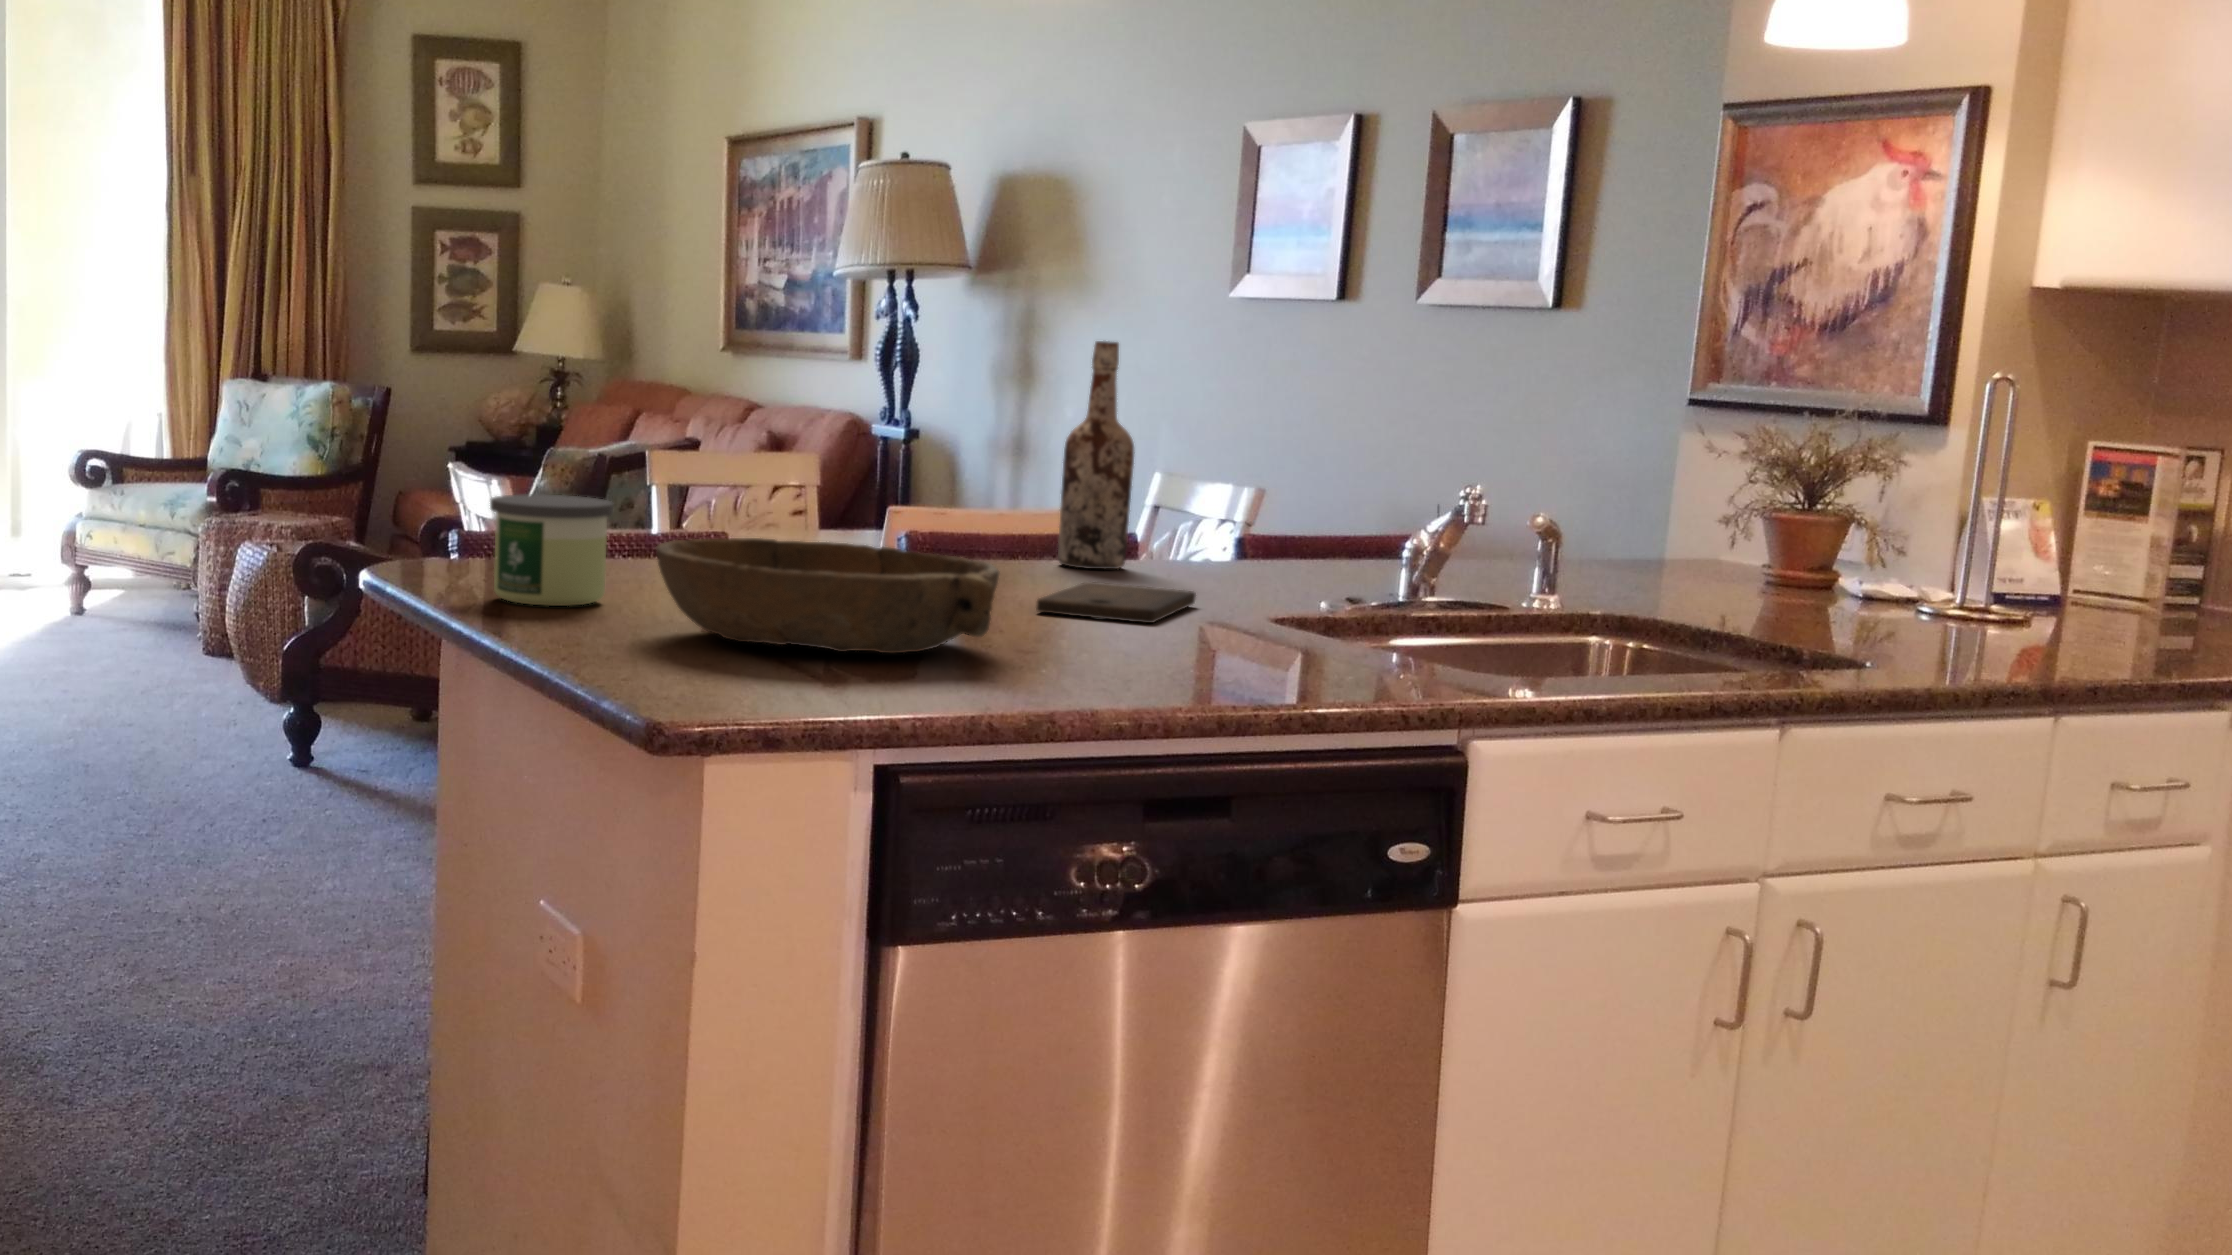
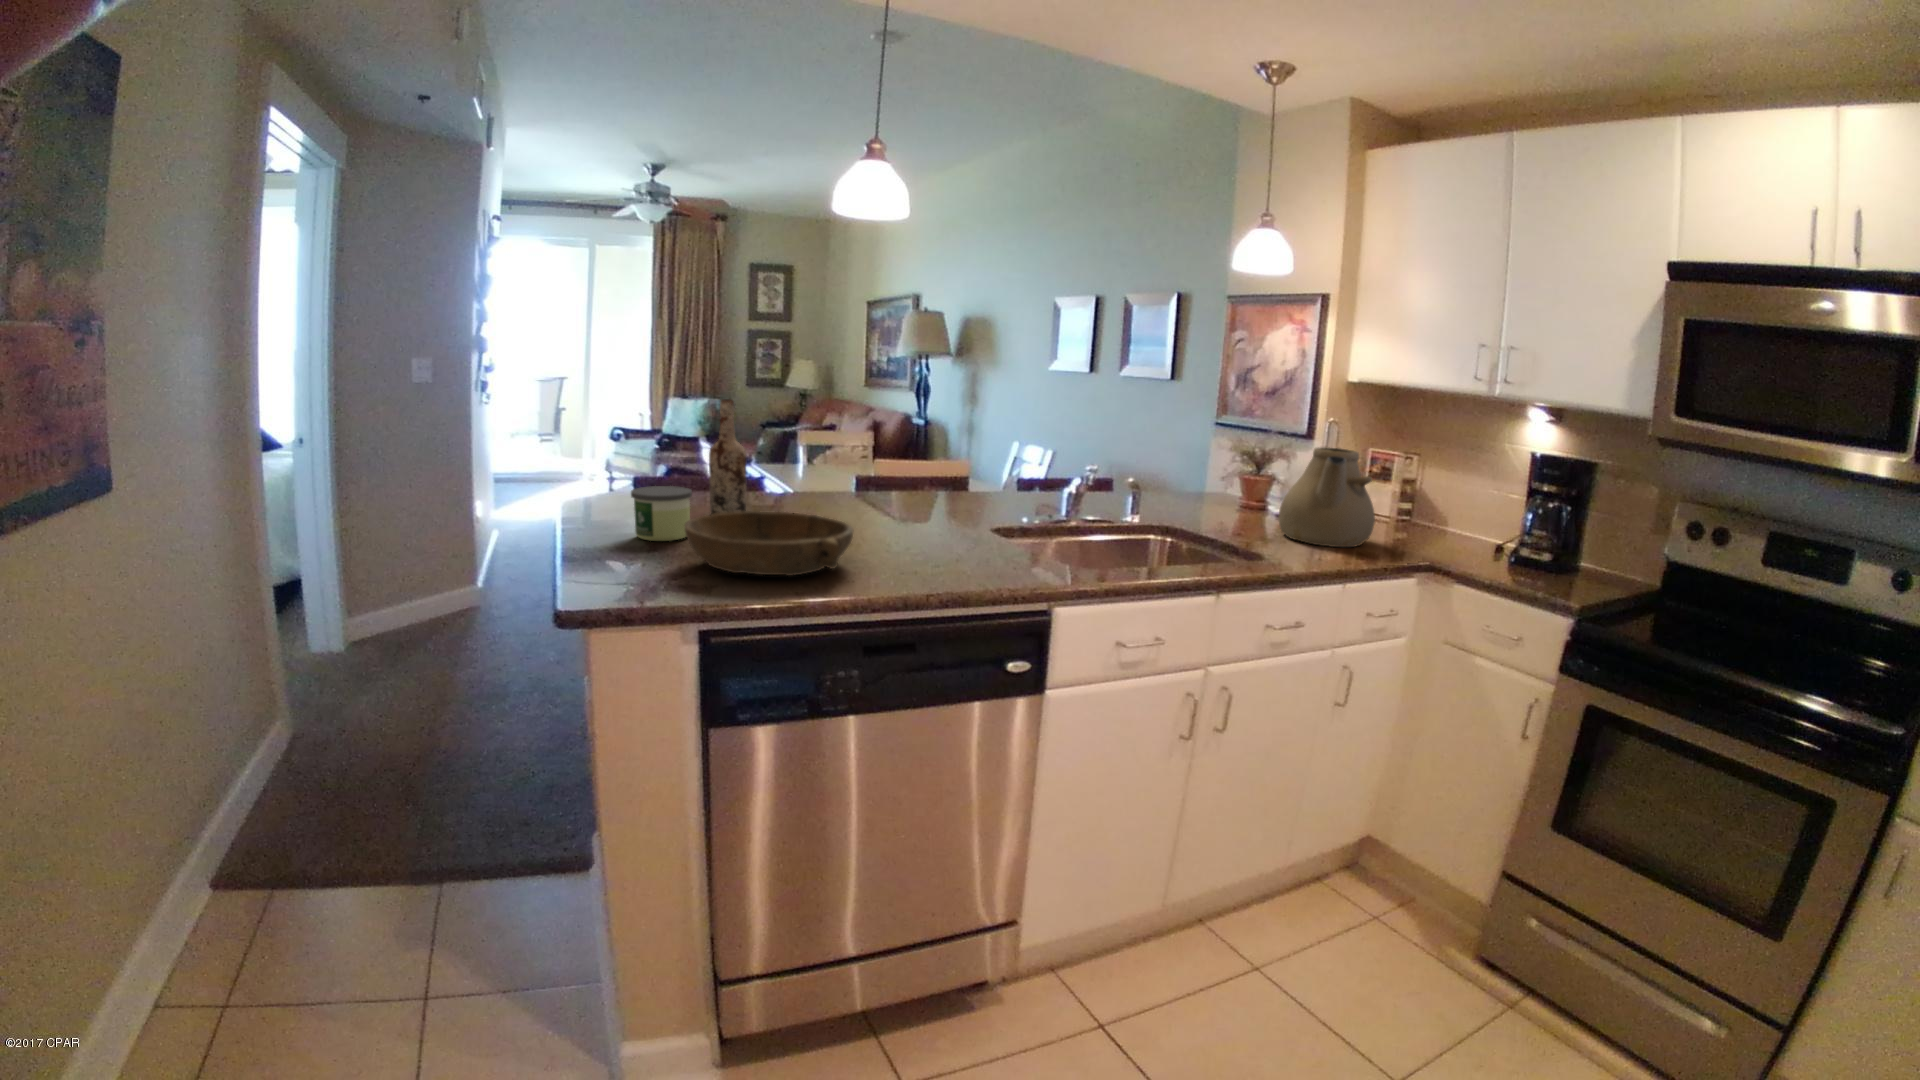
wine bottle: present [1058,341,1135,569] -> present [709,399,746,515]
teapot: none [1883,426,2115,650] -> present [1278,447,1375,547]
cutting board: present [1036,582,1196,623] -> none [897,518,977,543]

